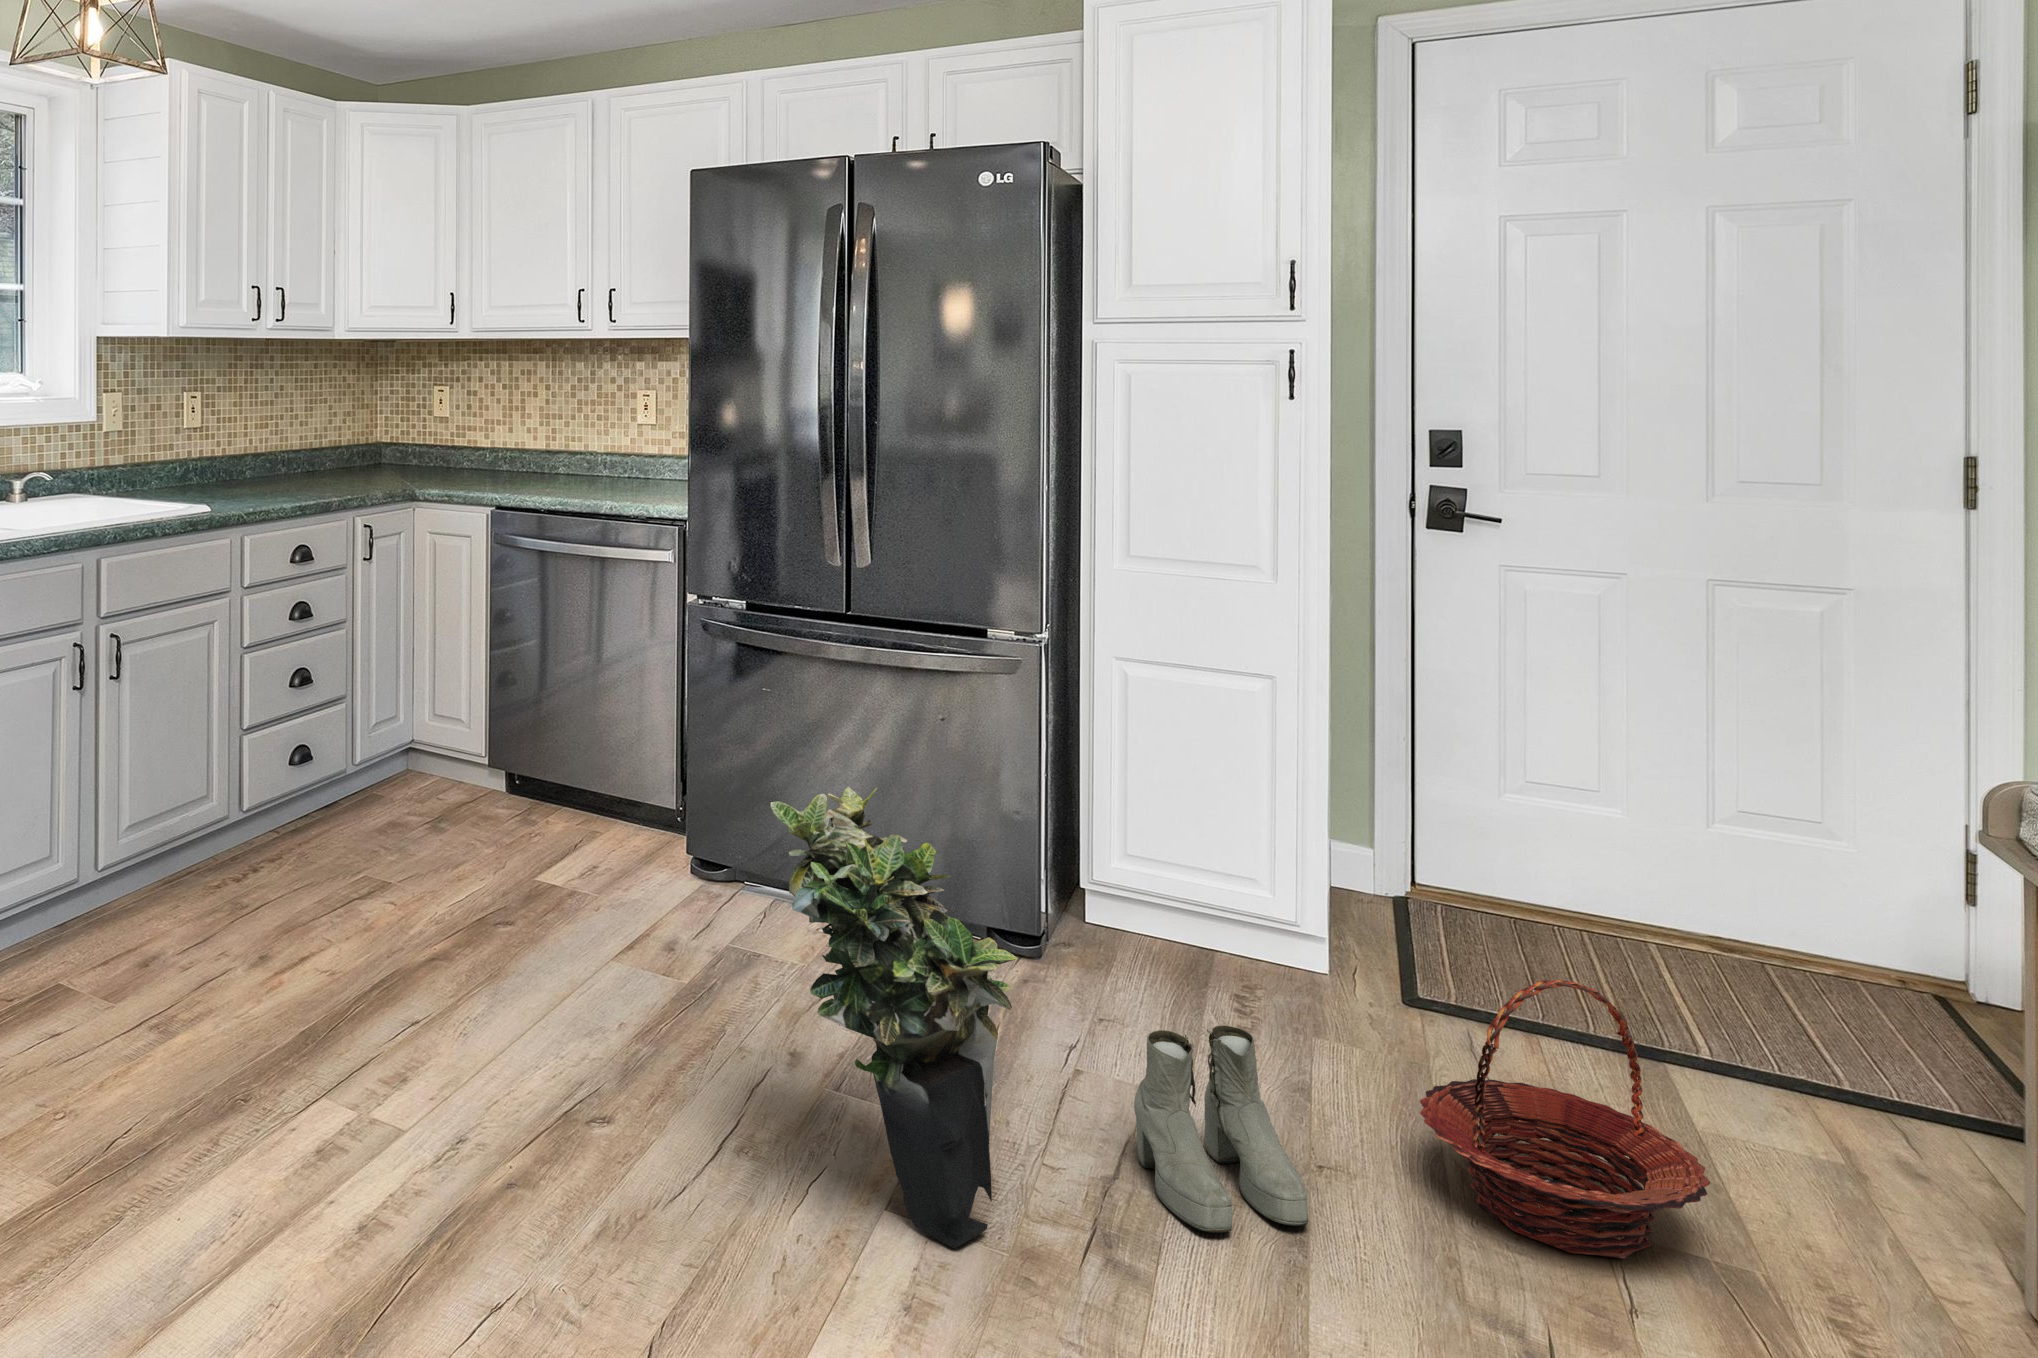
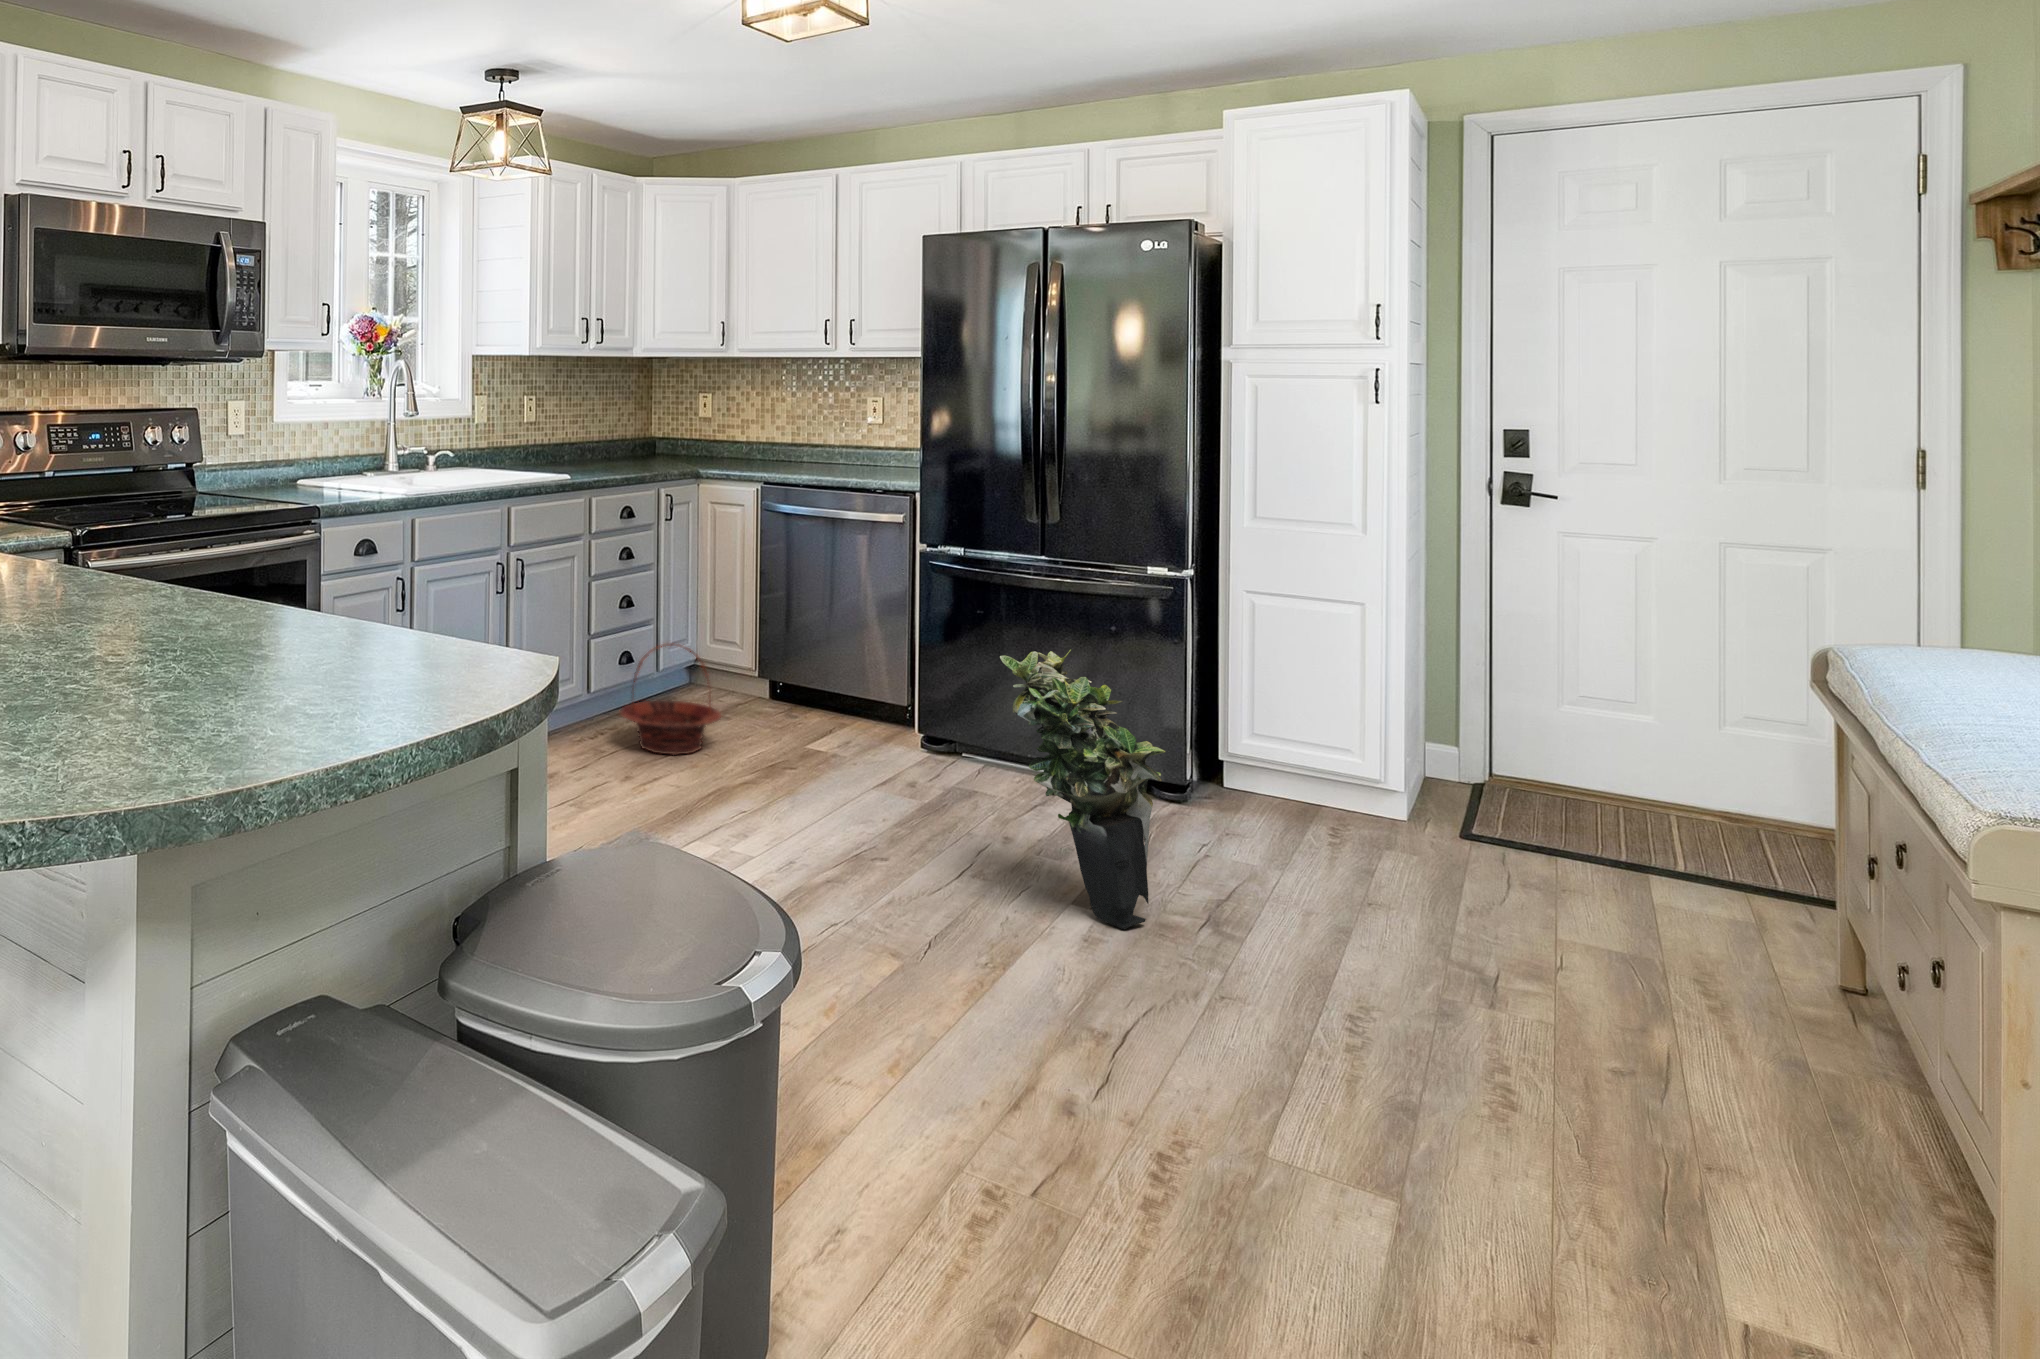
basket: present [1420,980,1710,1259] -> present [621,644,721,754]
boots: present [1134,1025,1308,1233] -> none [1248,814,1363,931]

